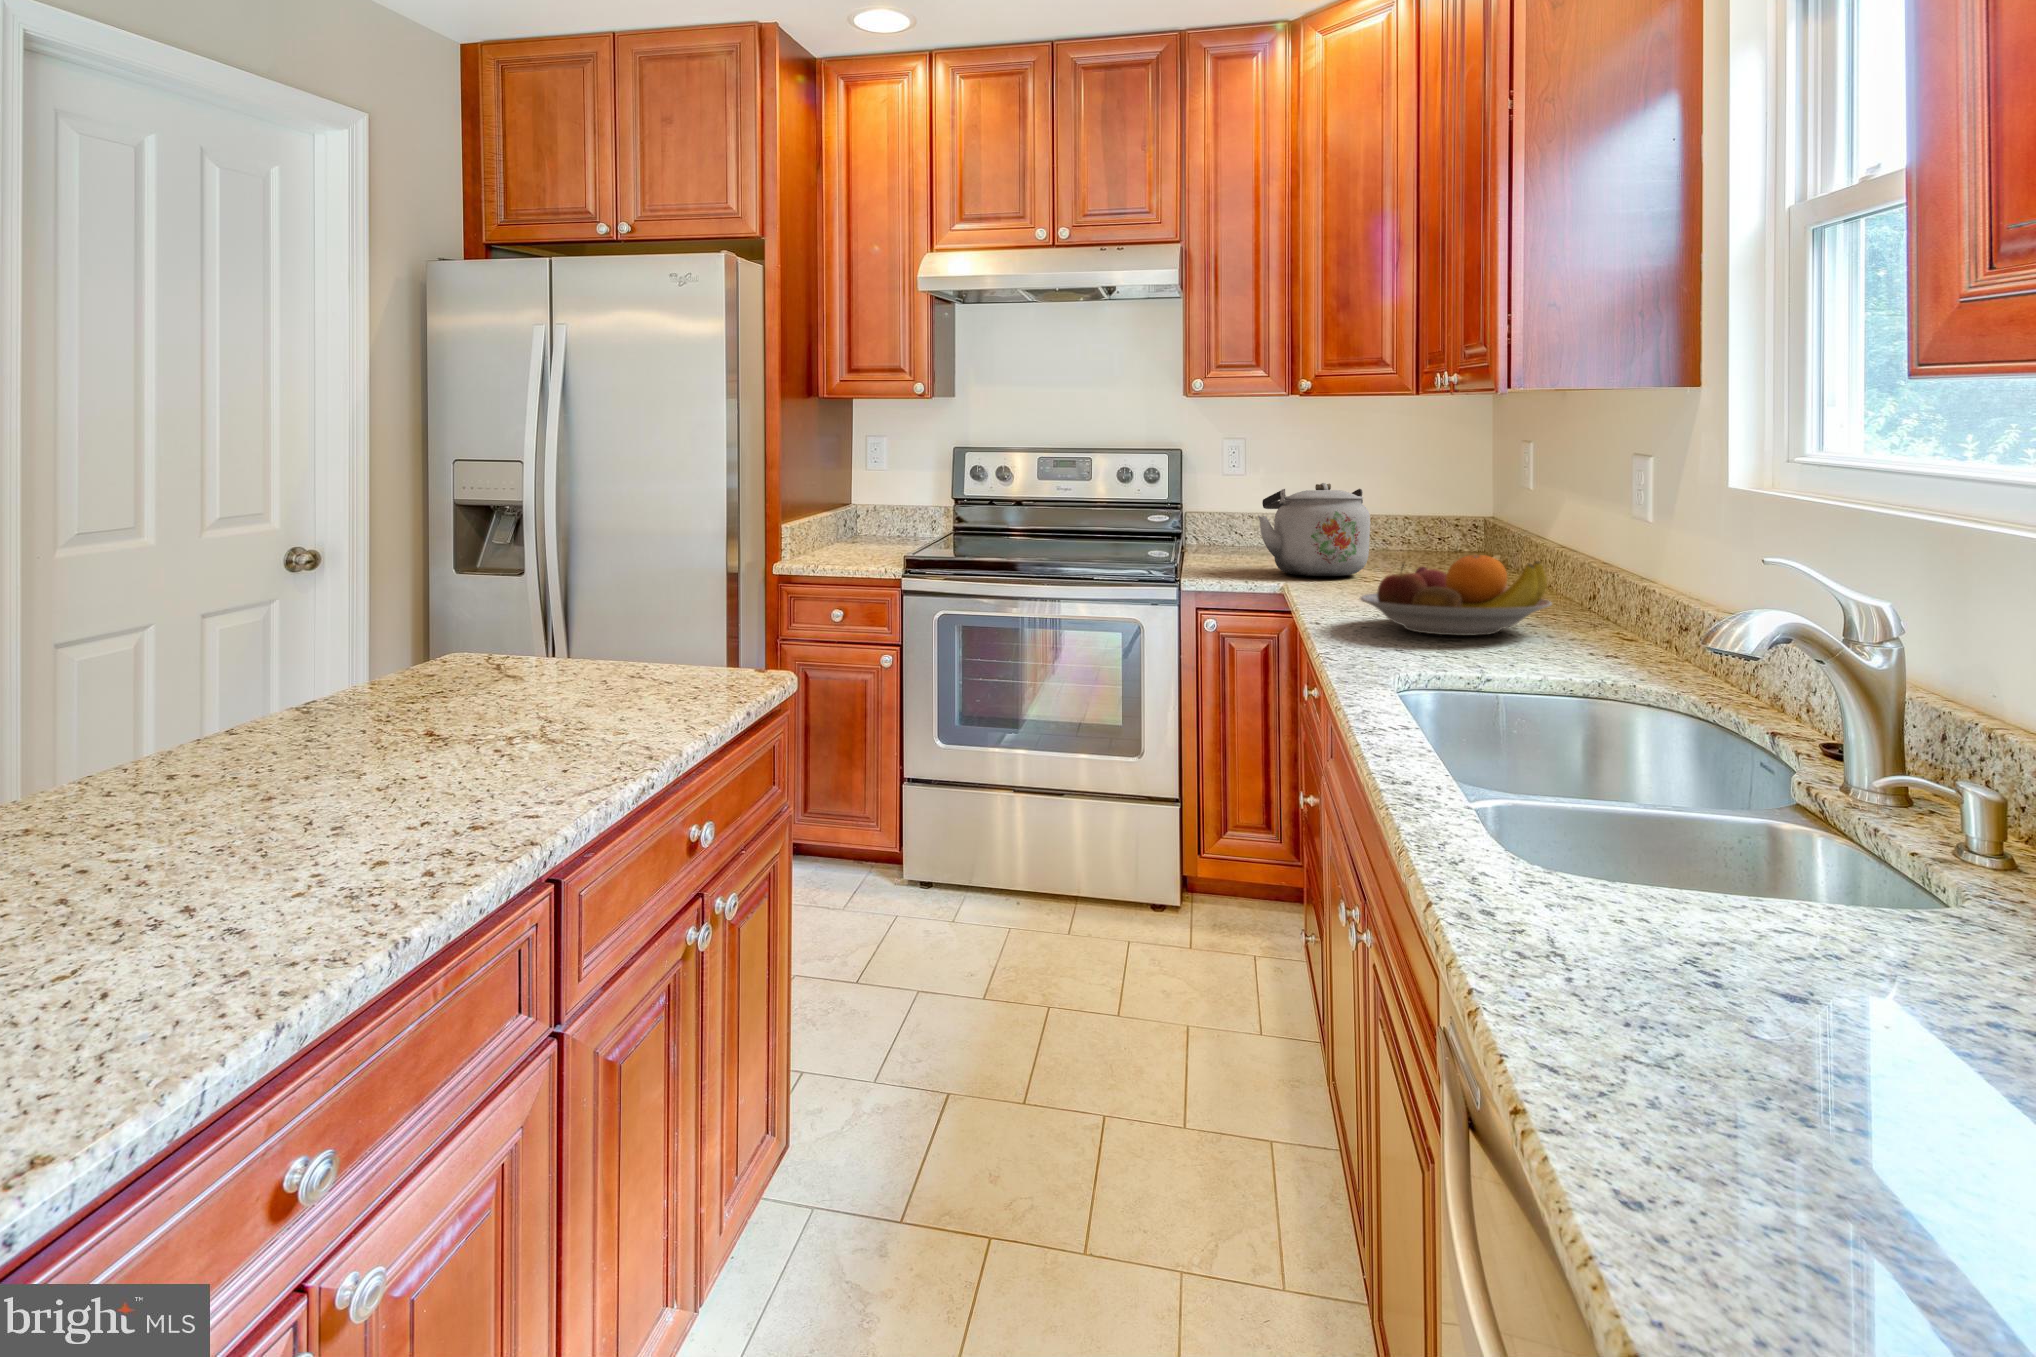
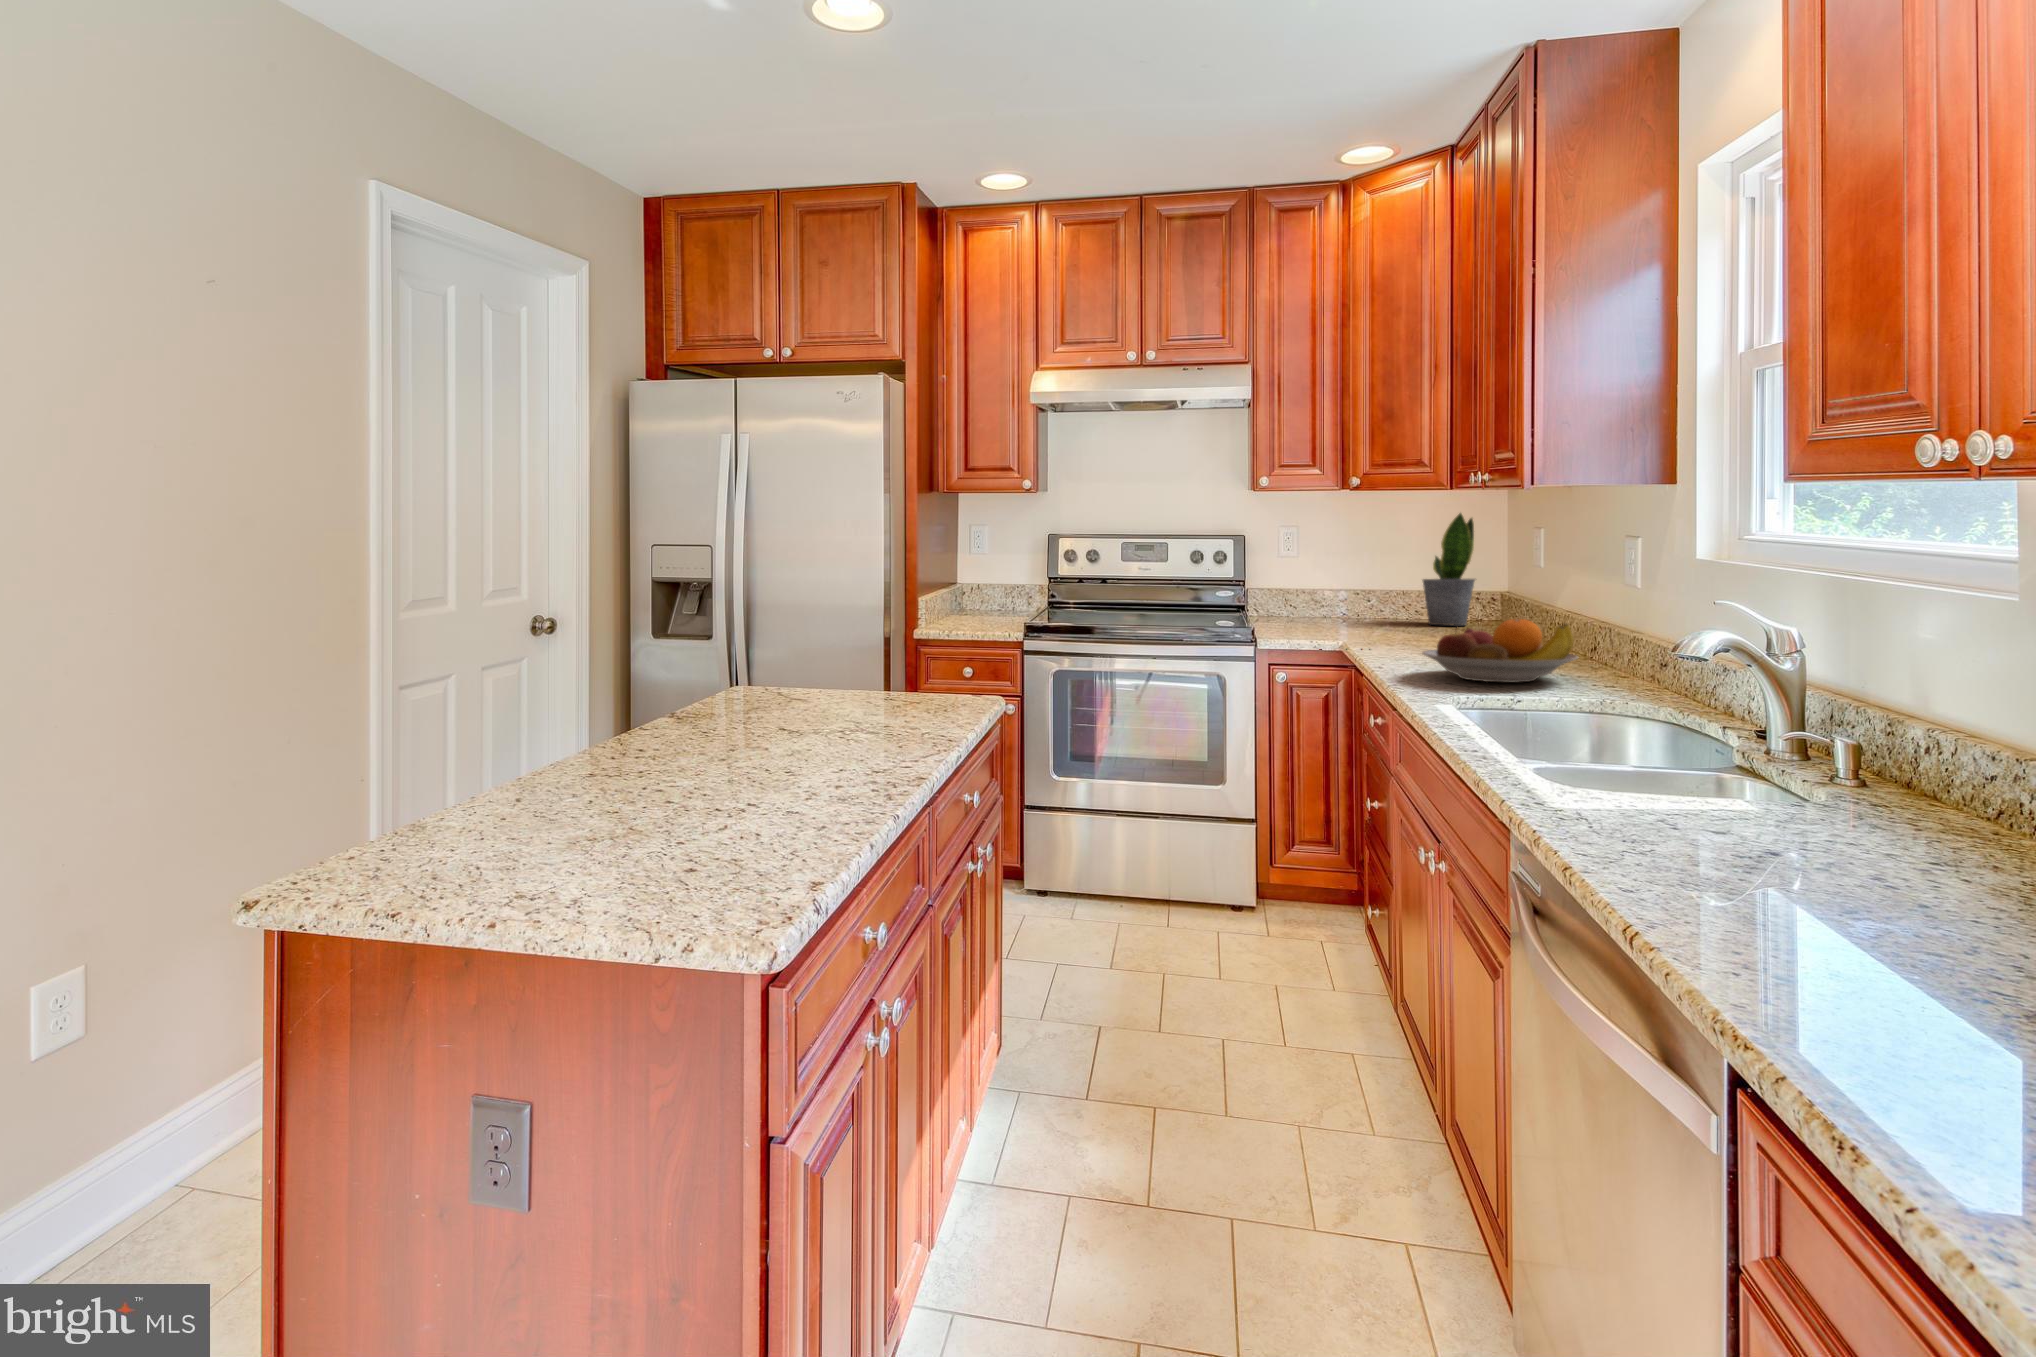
potted plant: none [1391,425,1455,563] -> present [1422,513,1475,626]
kettle: present [1258,483,1370,576] -> none [1318,560,1410,636]

